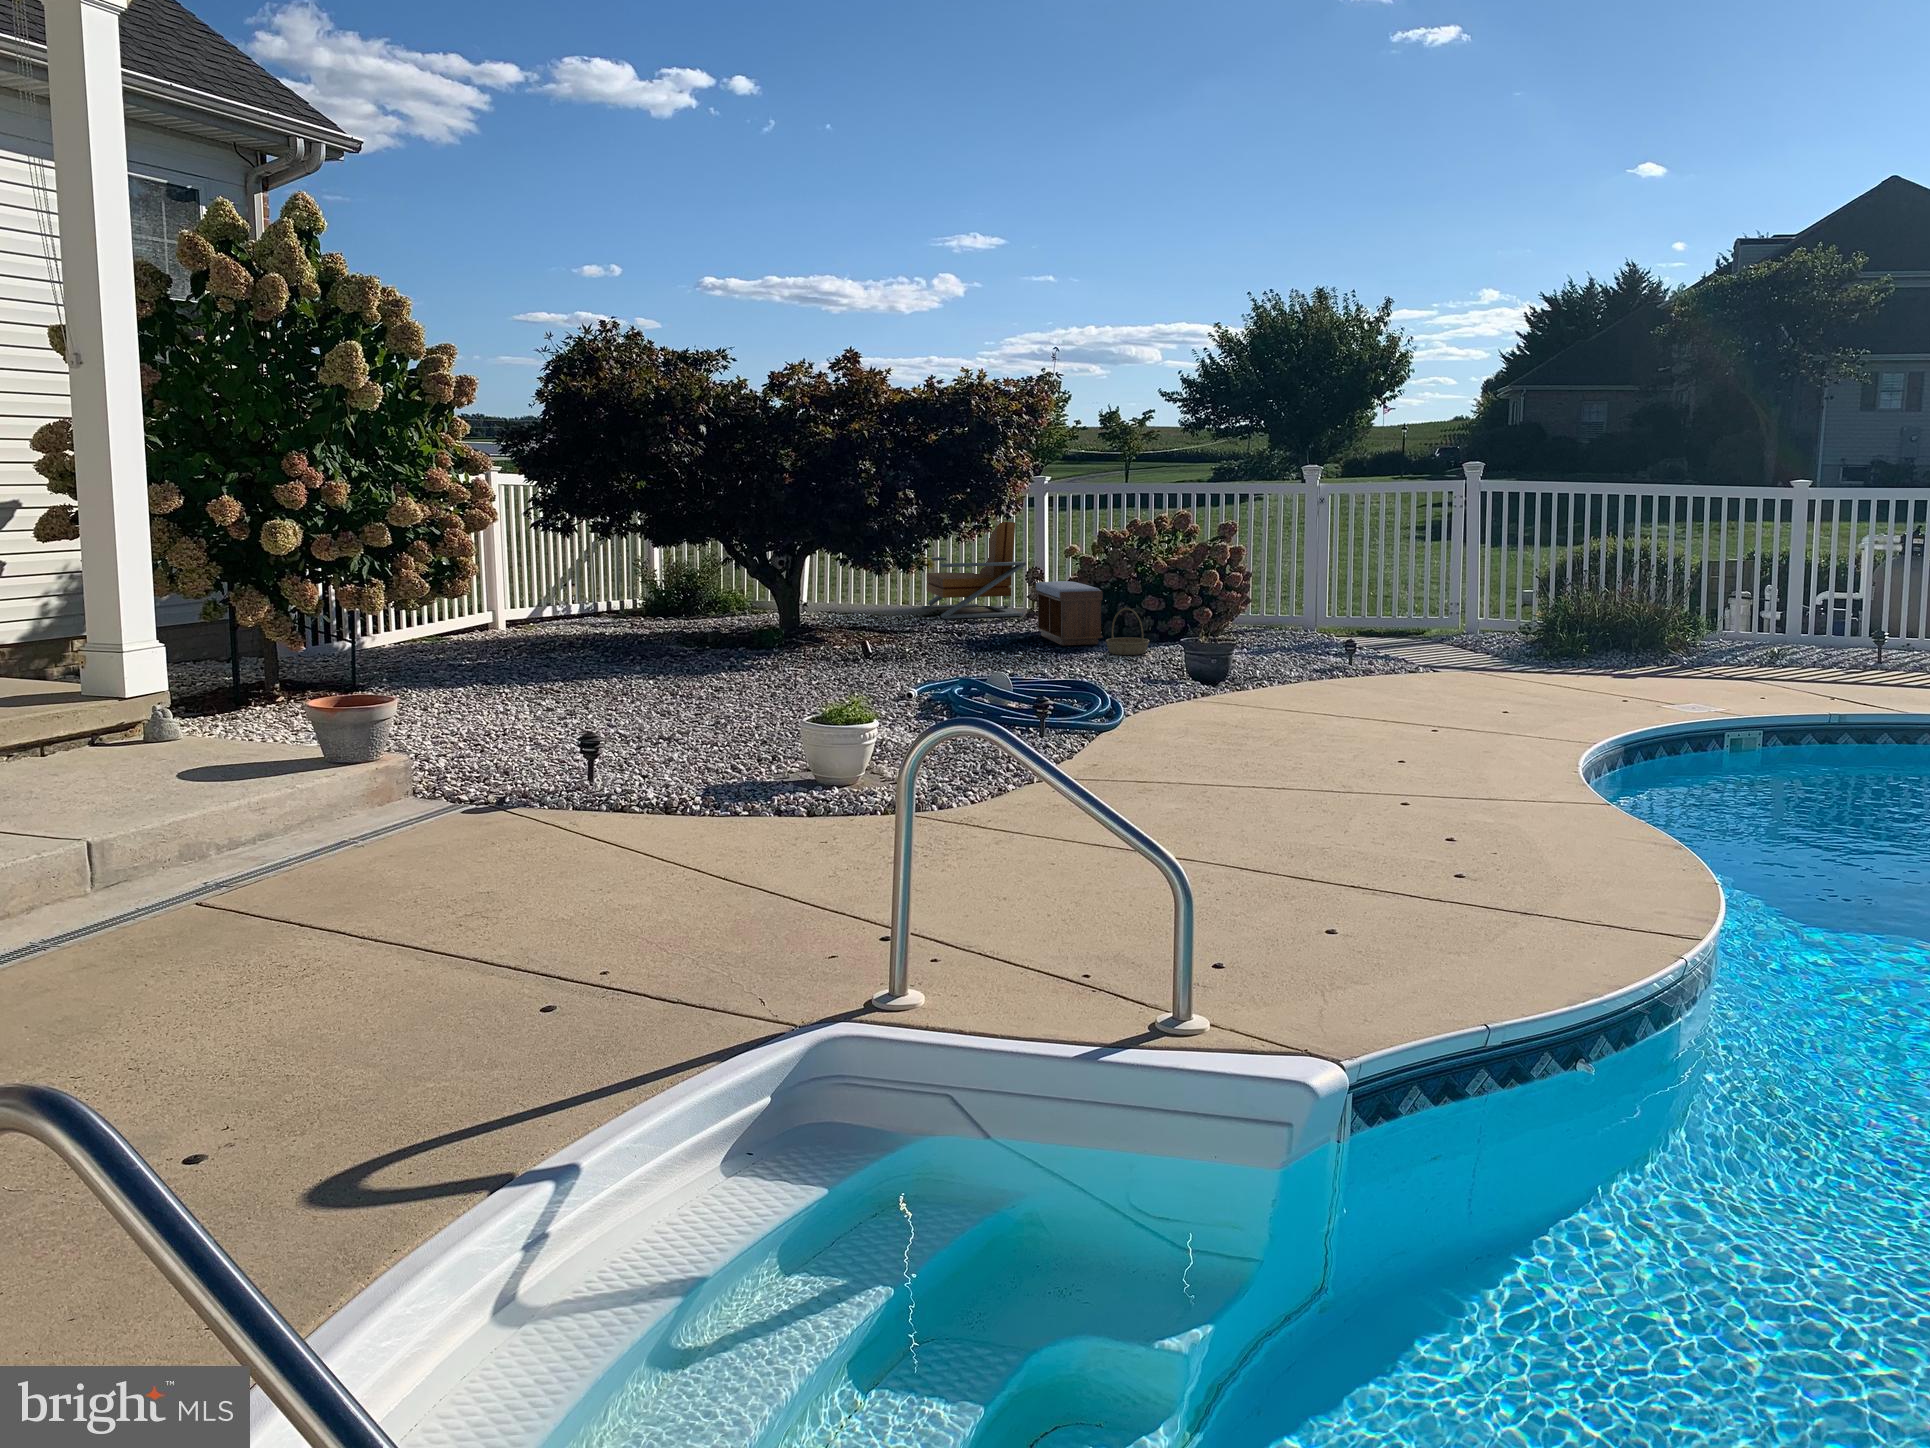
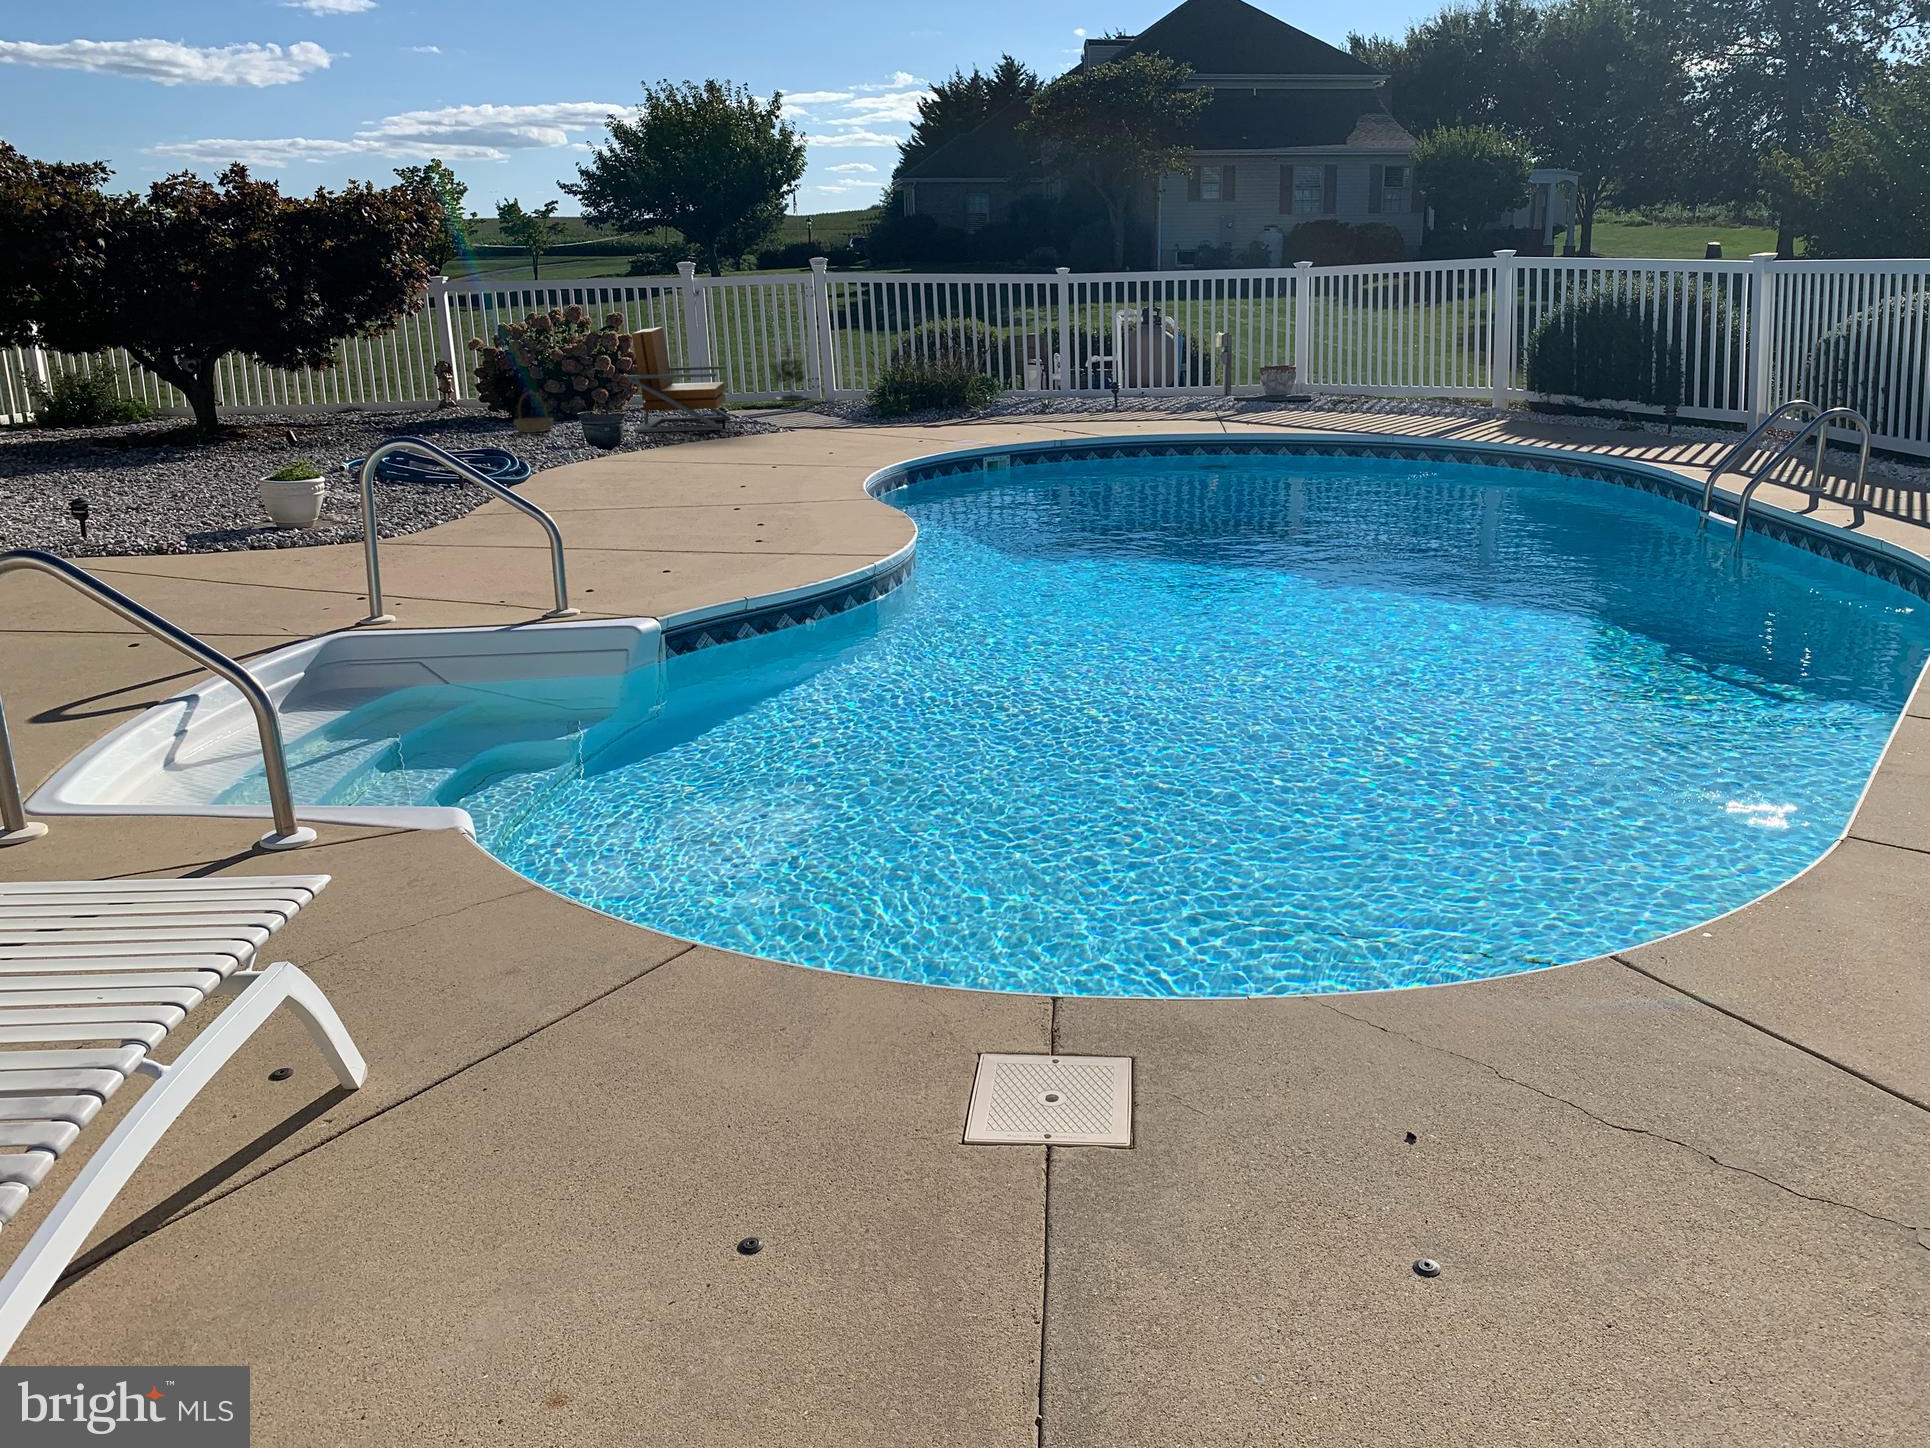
lounge chair: present [922,522,1026,619] -> present [626,327,730,432]
potted tree: none [1397,557,1446,628] -> present [772,346,807,400]
bench: present [1036,581,1103,645] -> none [444,373,511,429]

